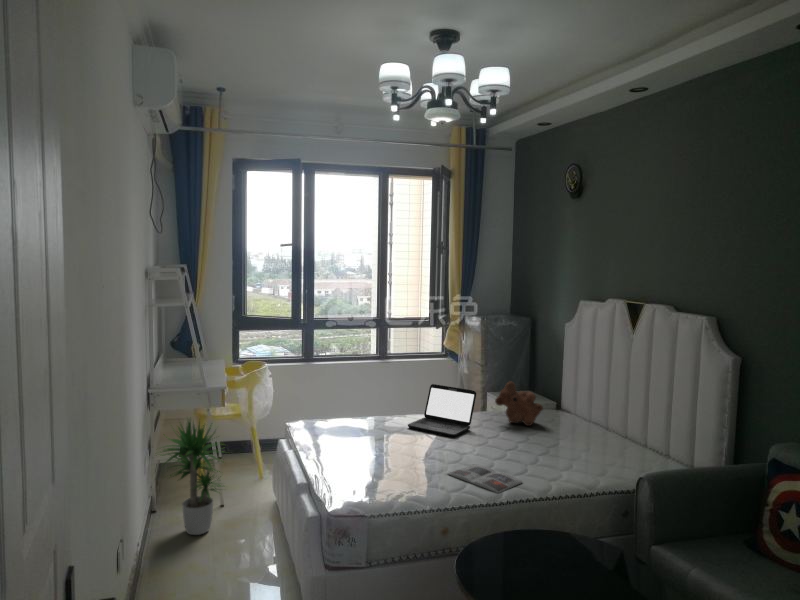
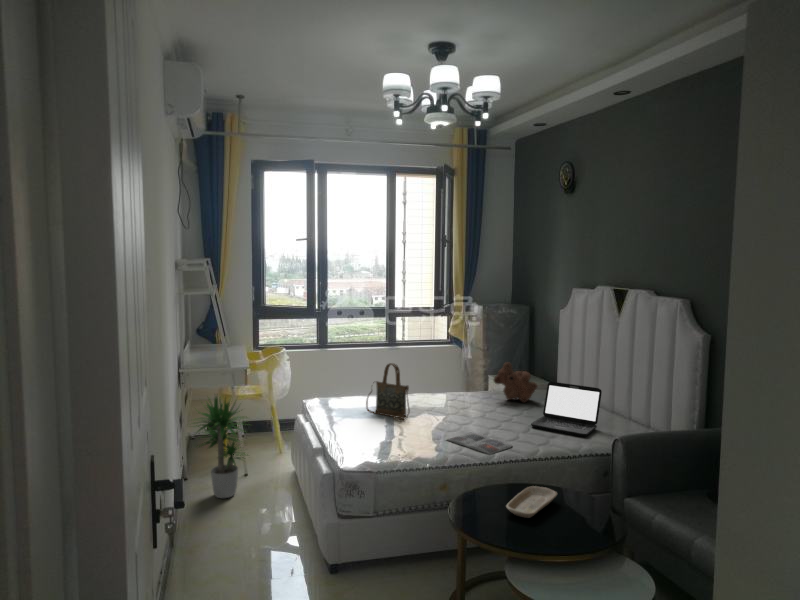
handbag: none [357,384,405,449] -> present [366,363,410,420]
laptop: present [408,384,476,437] -> present [531,382,602,437]
tray: none [523,535,580,578] -> present [506,486,557,518]

